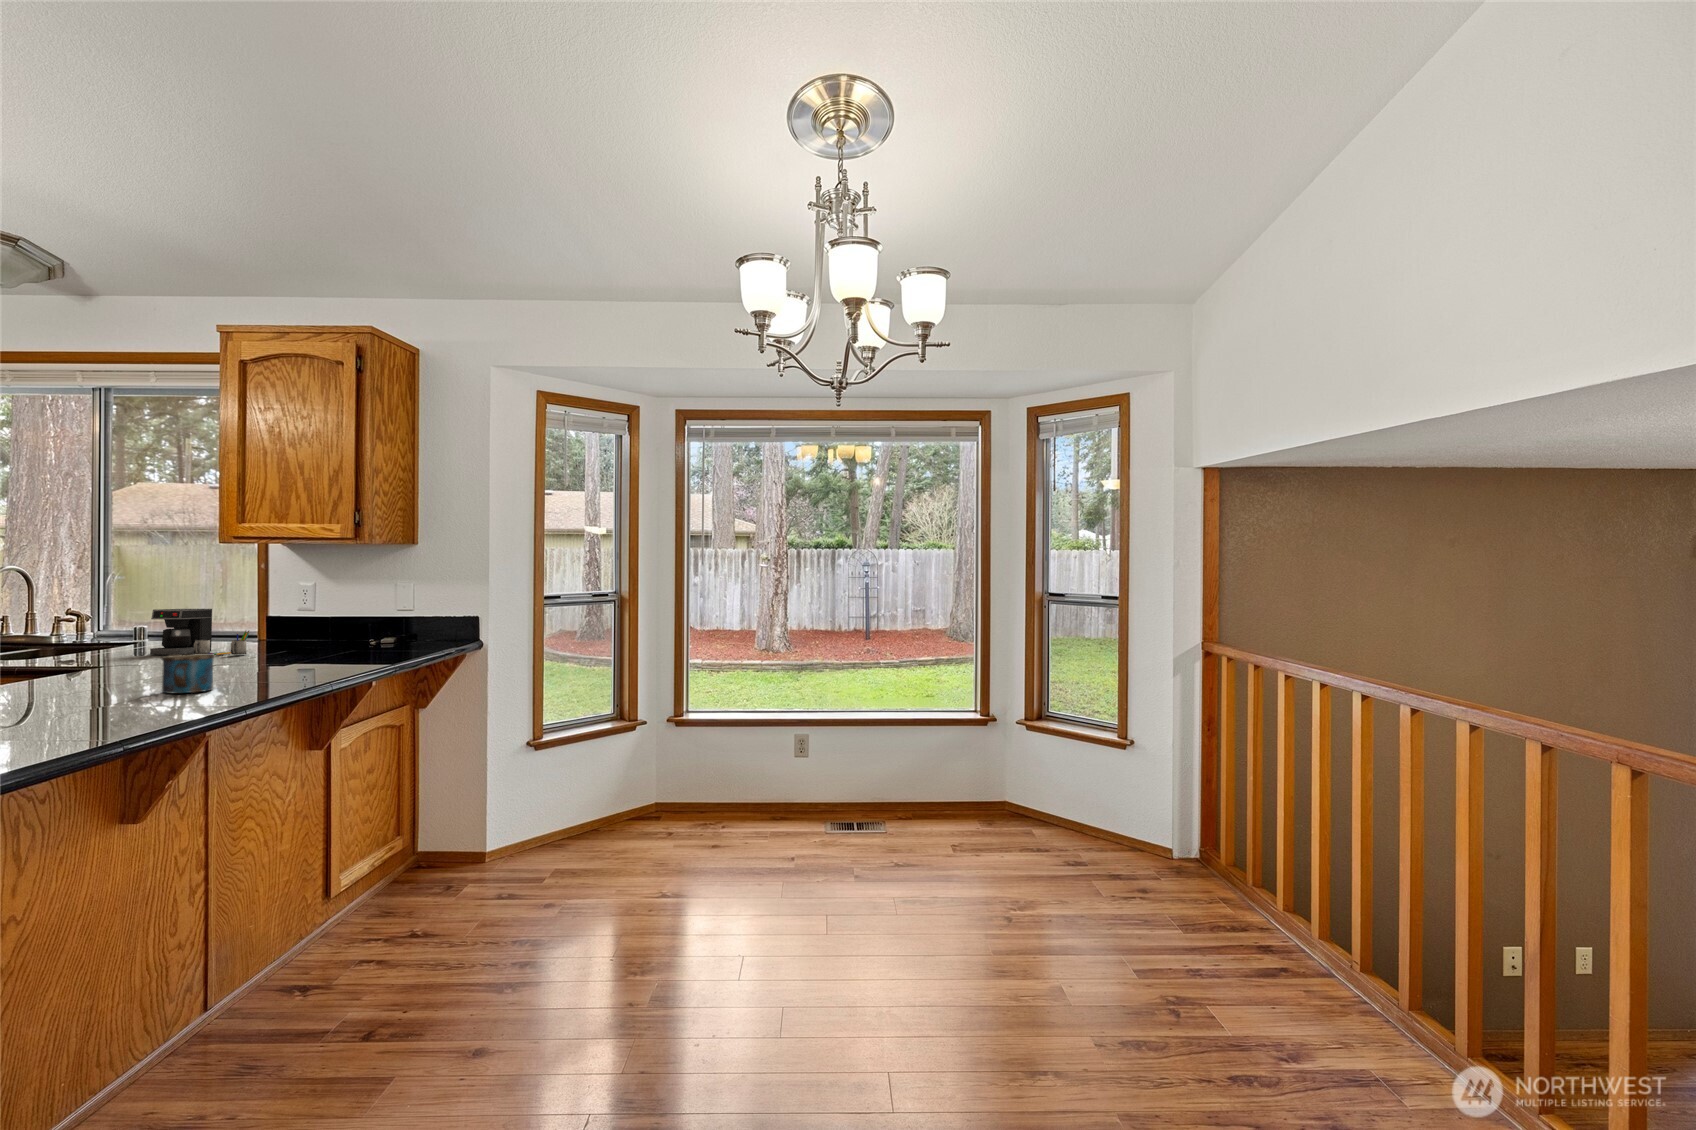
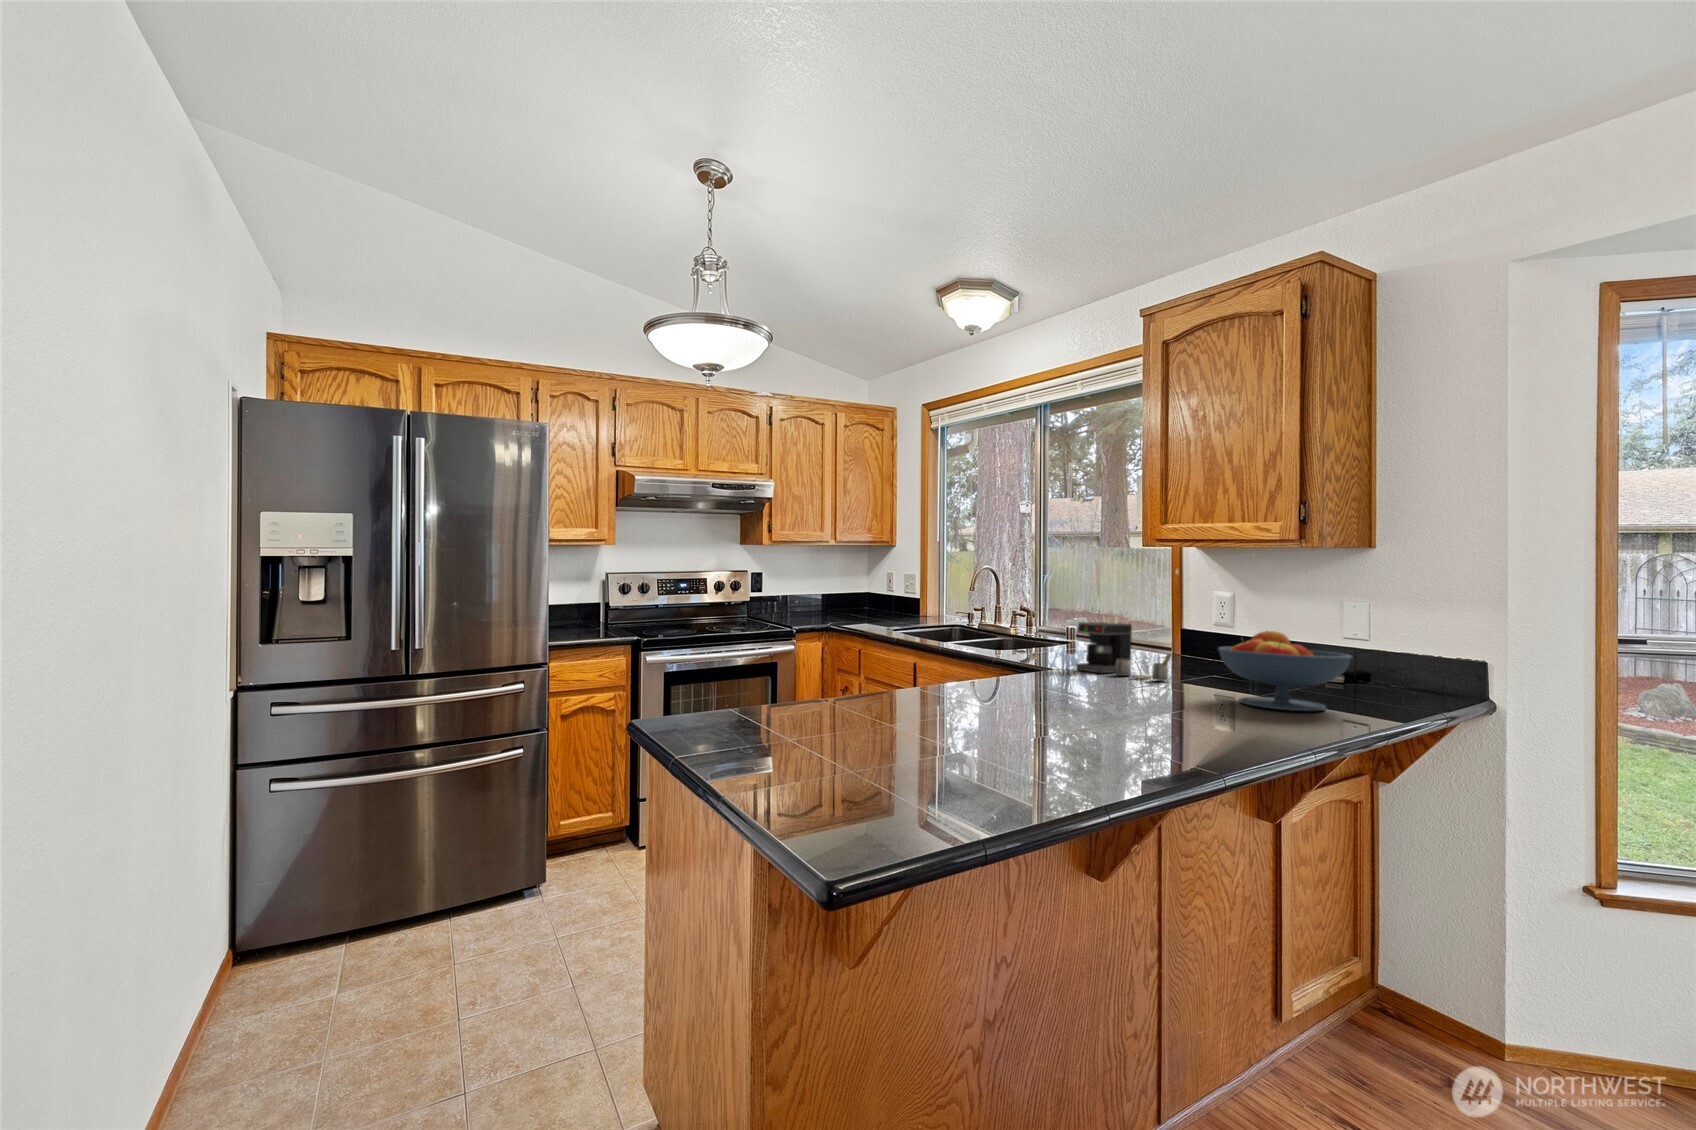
fruit bowl: none [285,606,385,662] -> present [1218,631,1352,711]
mug: present [161,654,215,694] -> none [1091,691,1153,747]

